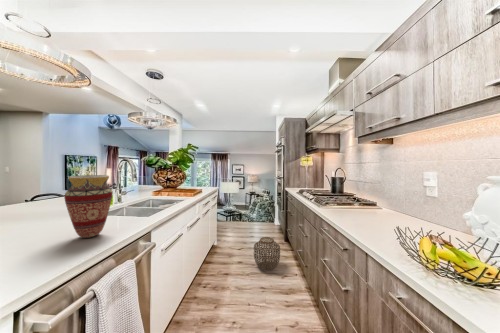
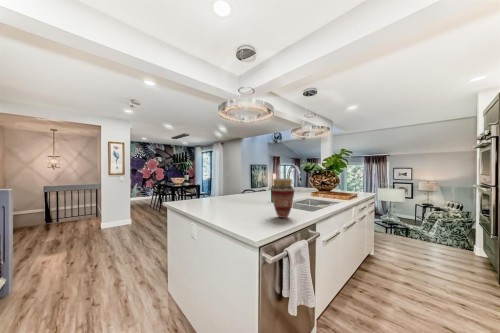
woven basket: present [254,237,280,270] -> none [428,261,477,307]

